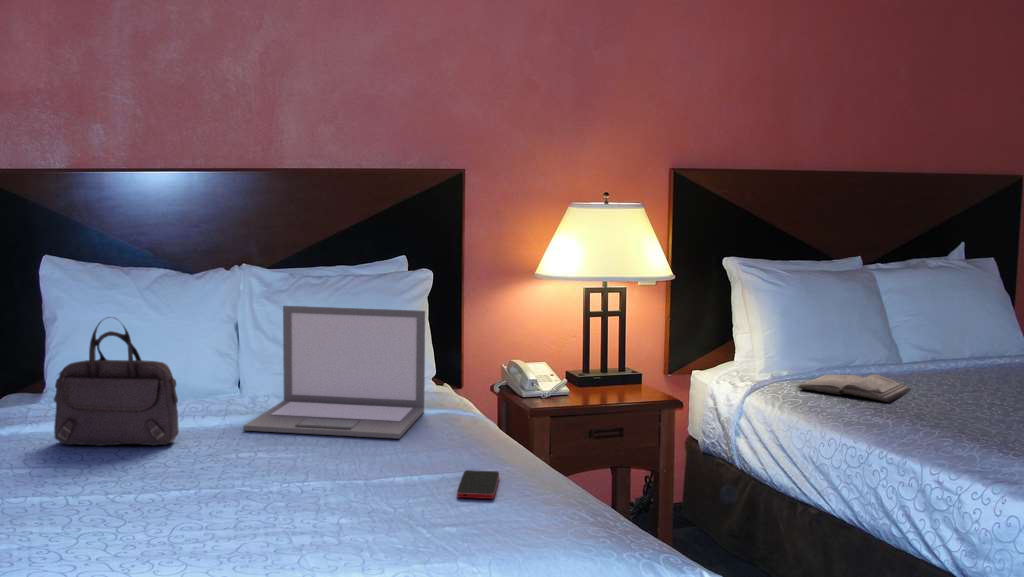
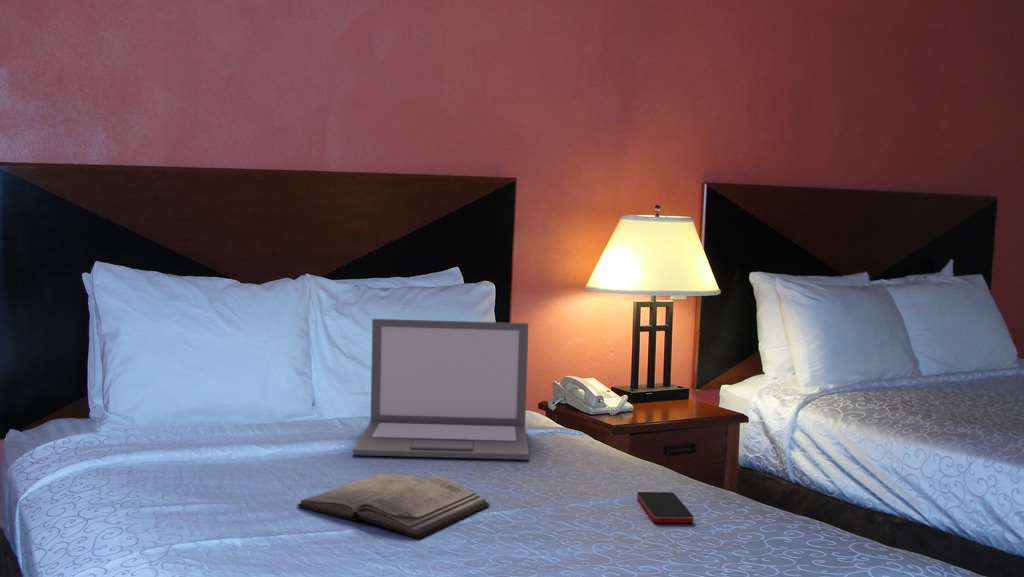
handbag: present [54,317,179,446] -> none [149,329,293,476]
diary: present [798,374,910,402] -> present [297,474,490,538]

